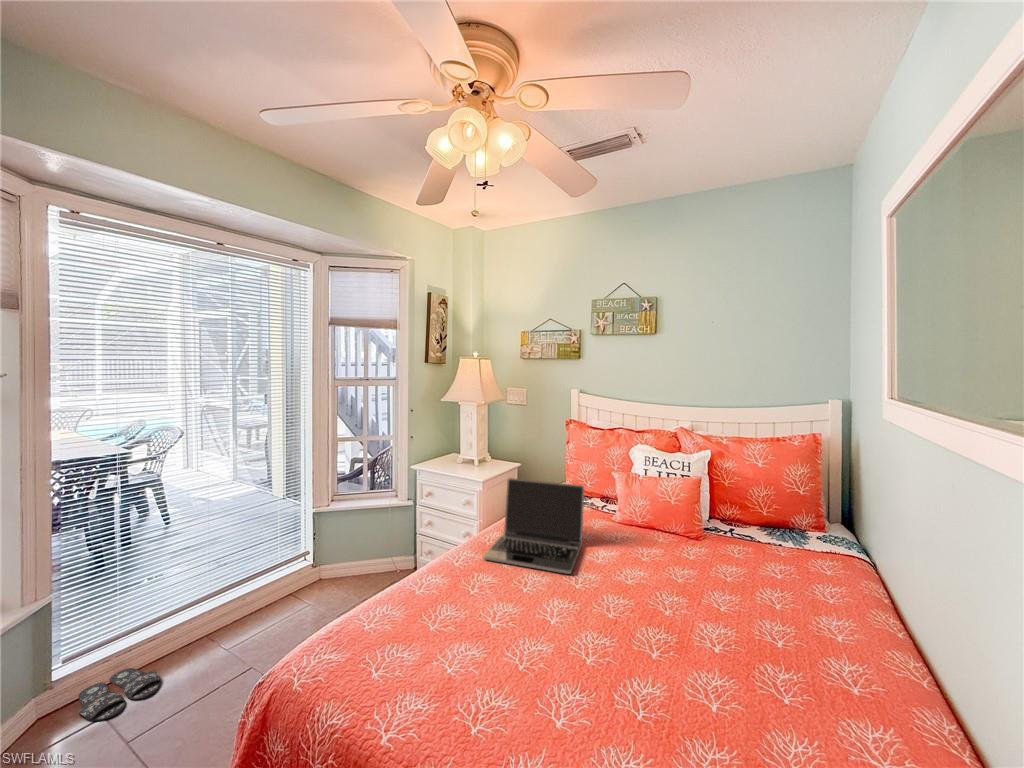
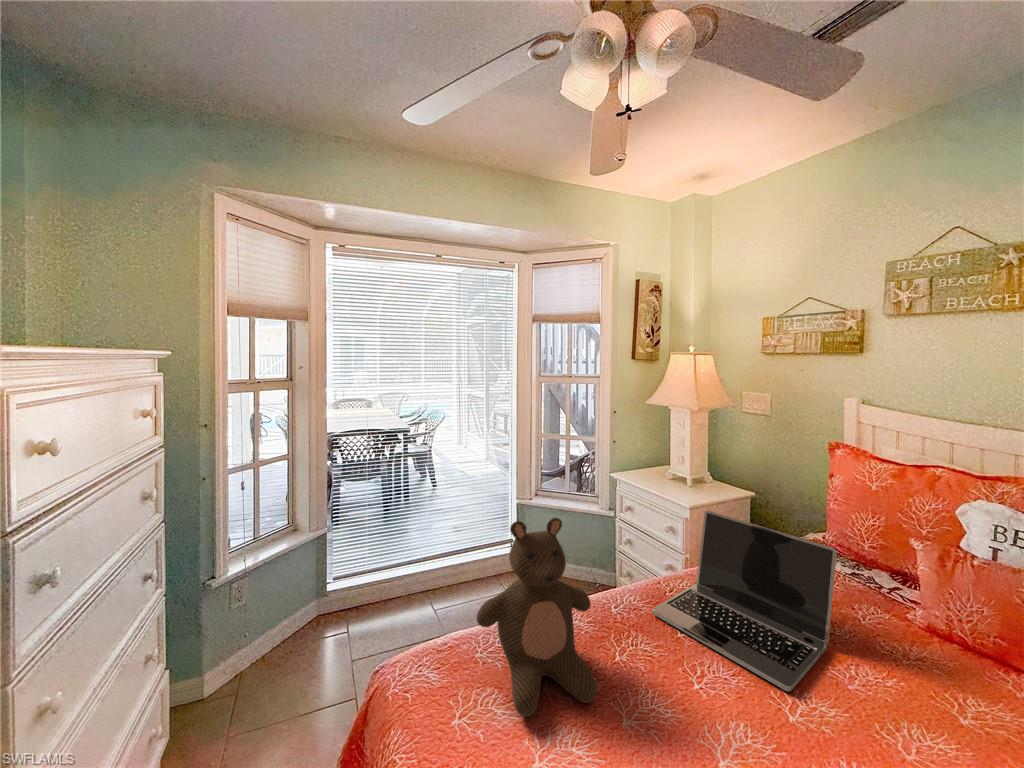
stuffed bear: none [370,499,471,648] -> present [477,518,597,717]
slippers: present [78,668,160,721] -> none [337,598,386,634]

